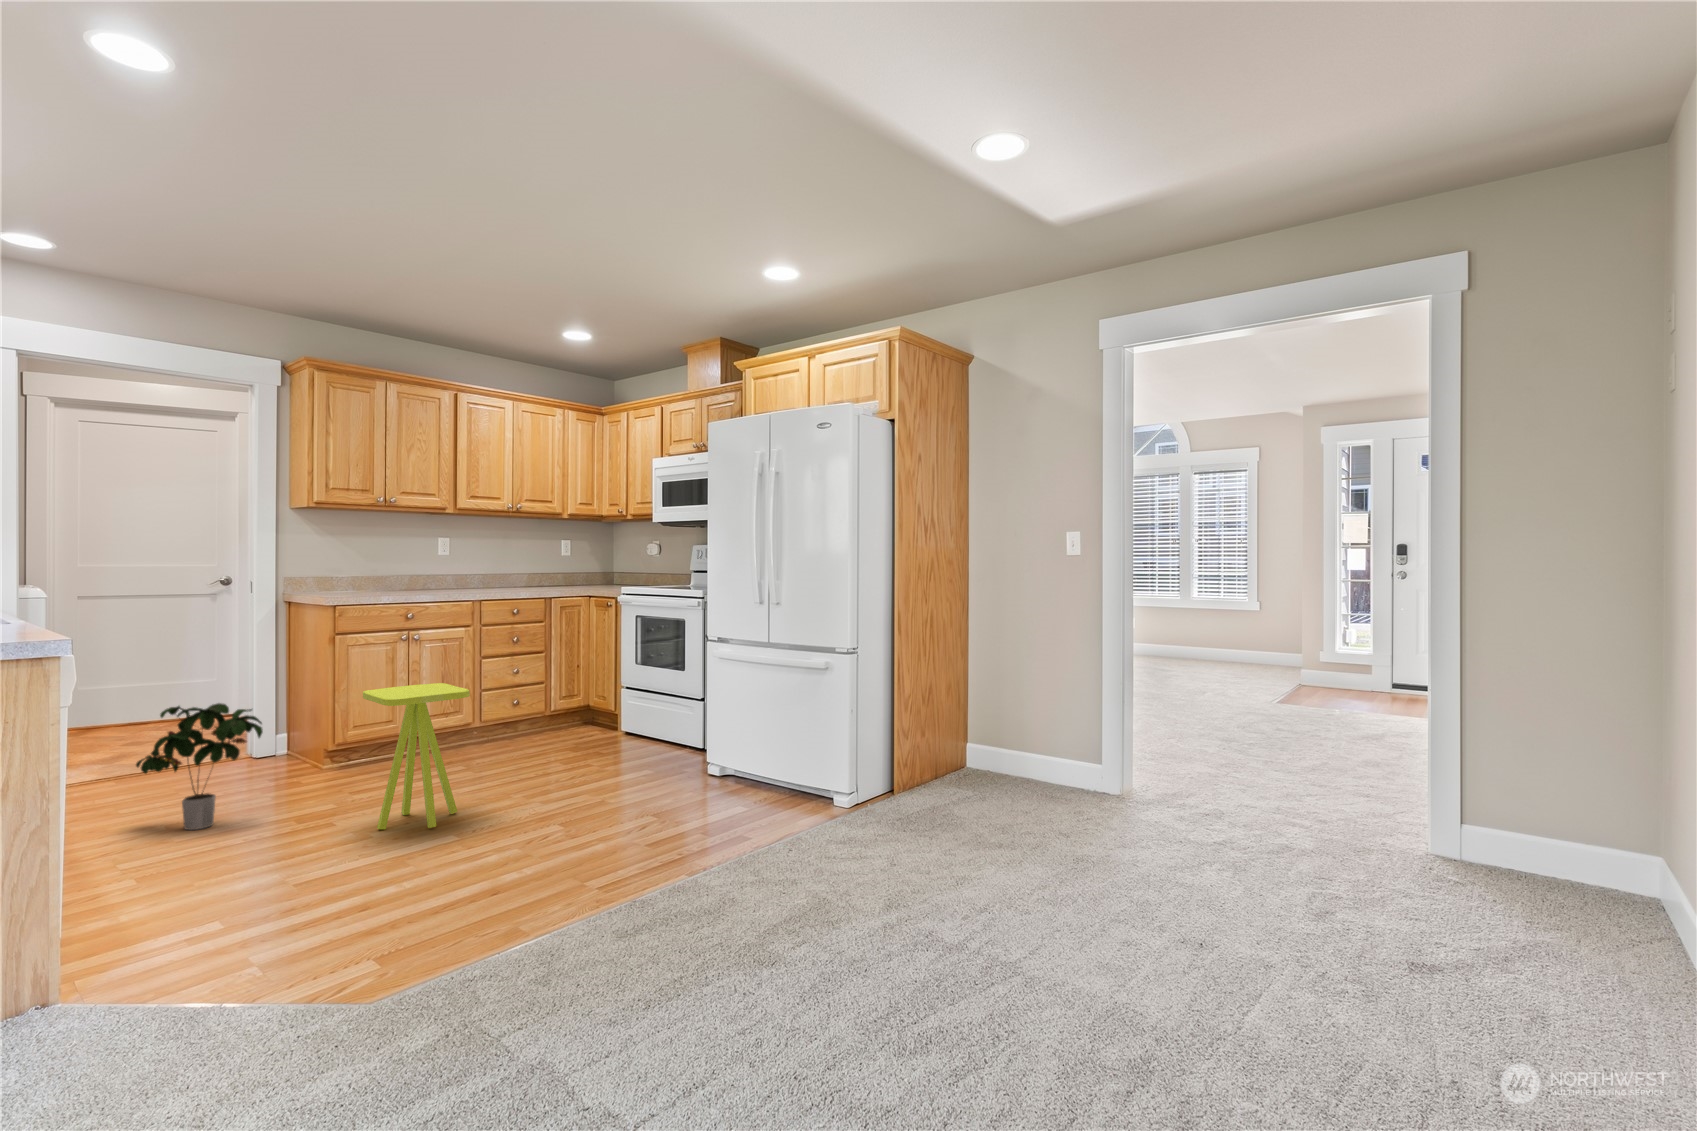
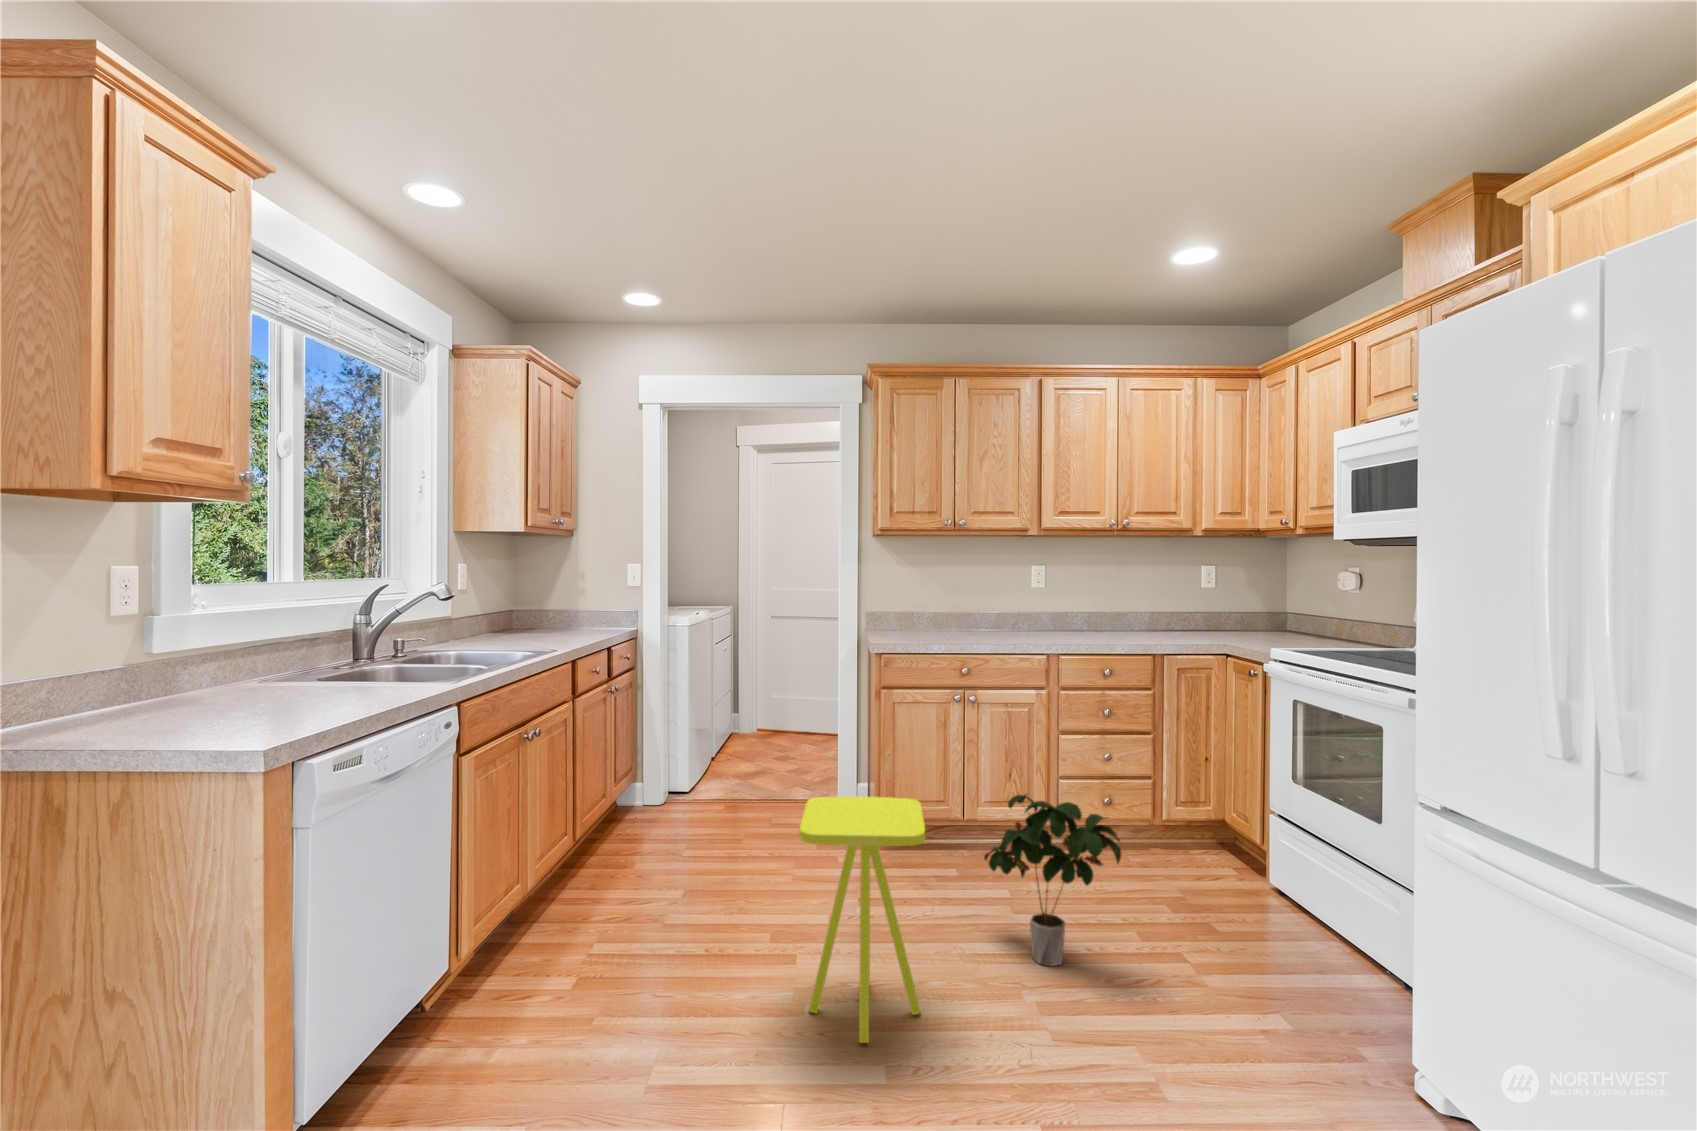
potted plant: present [136,703,263,830] -> present [984,794,1121,966]

